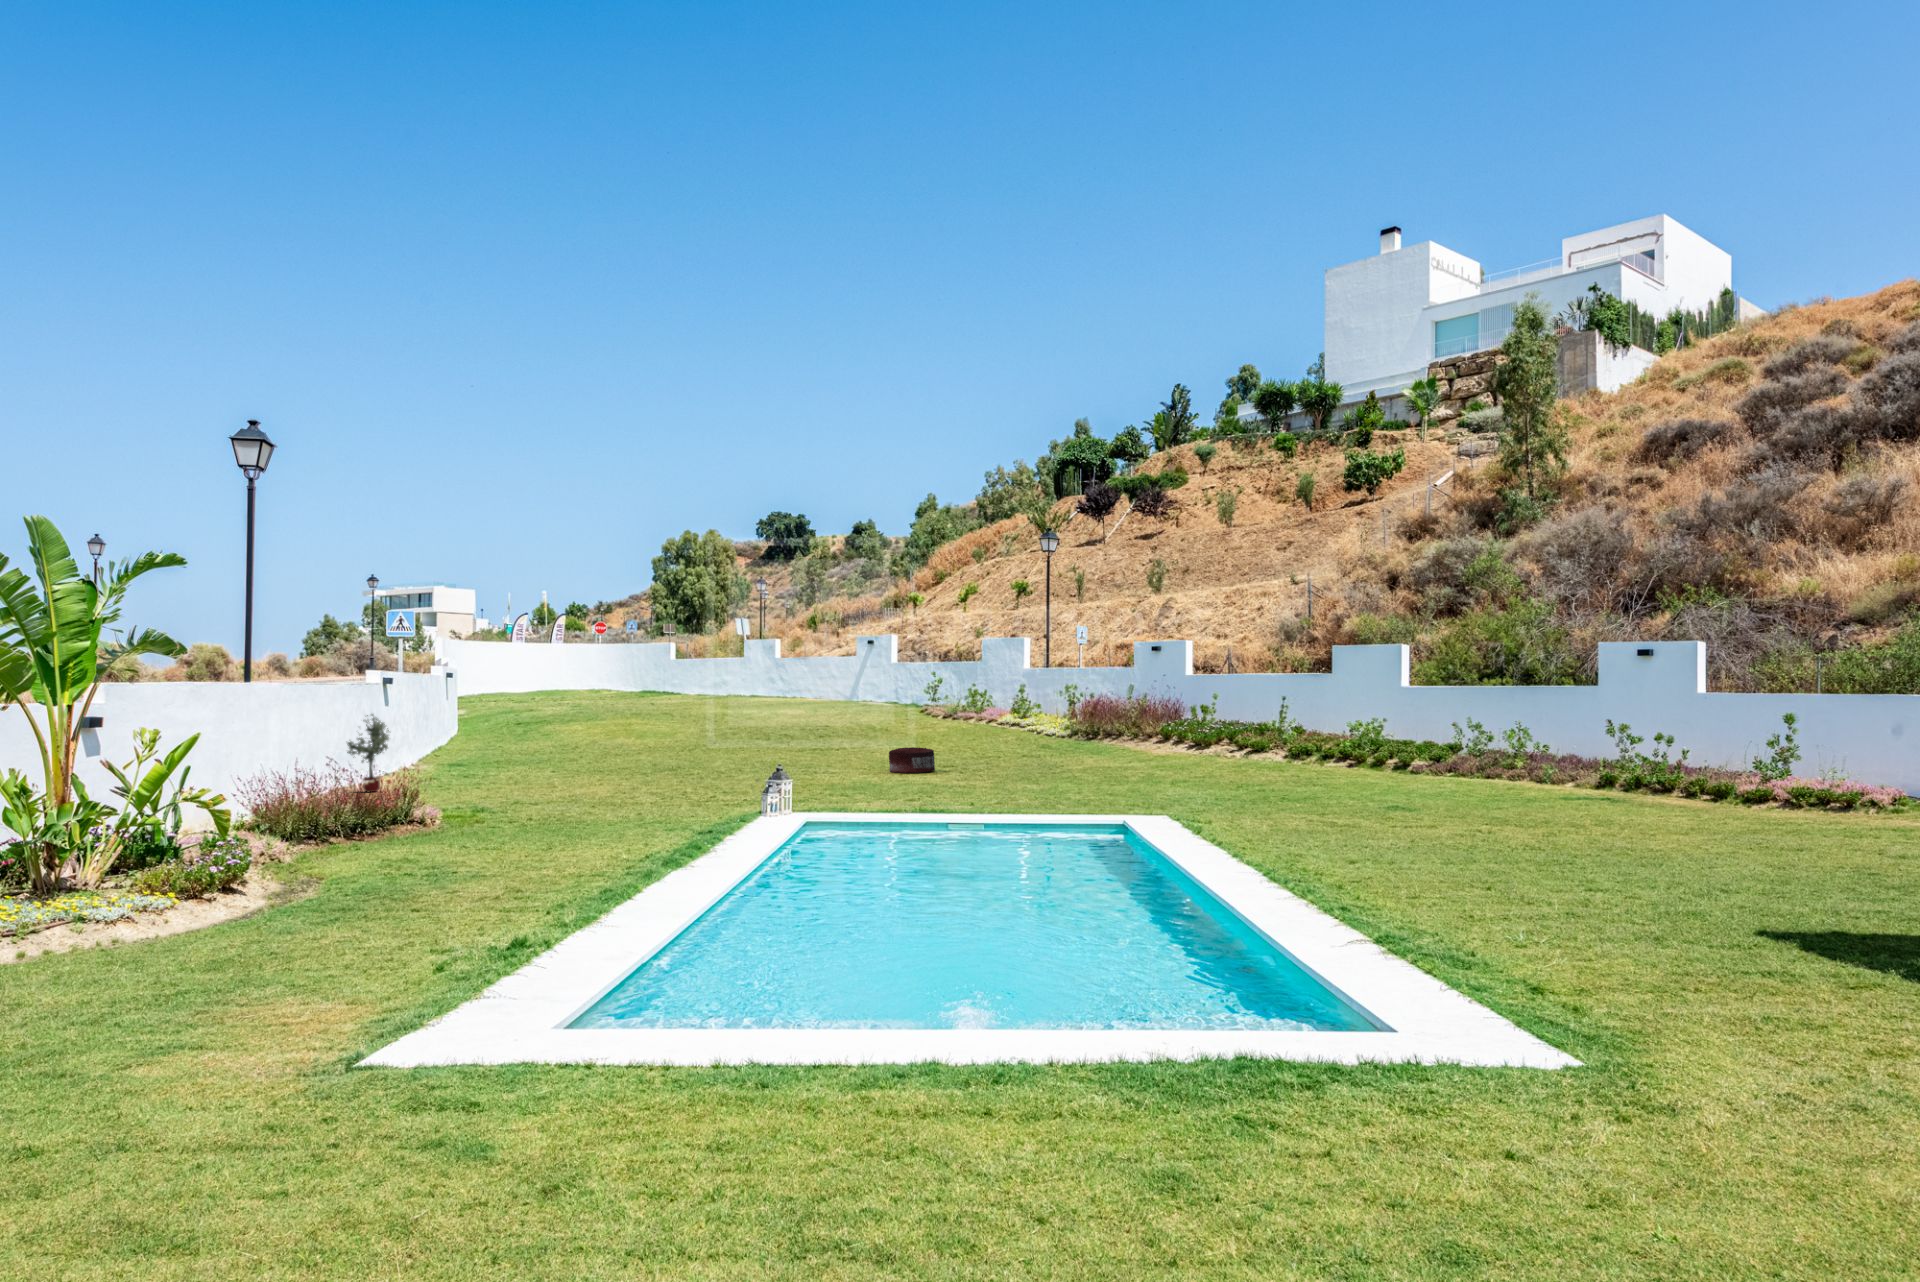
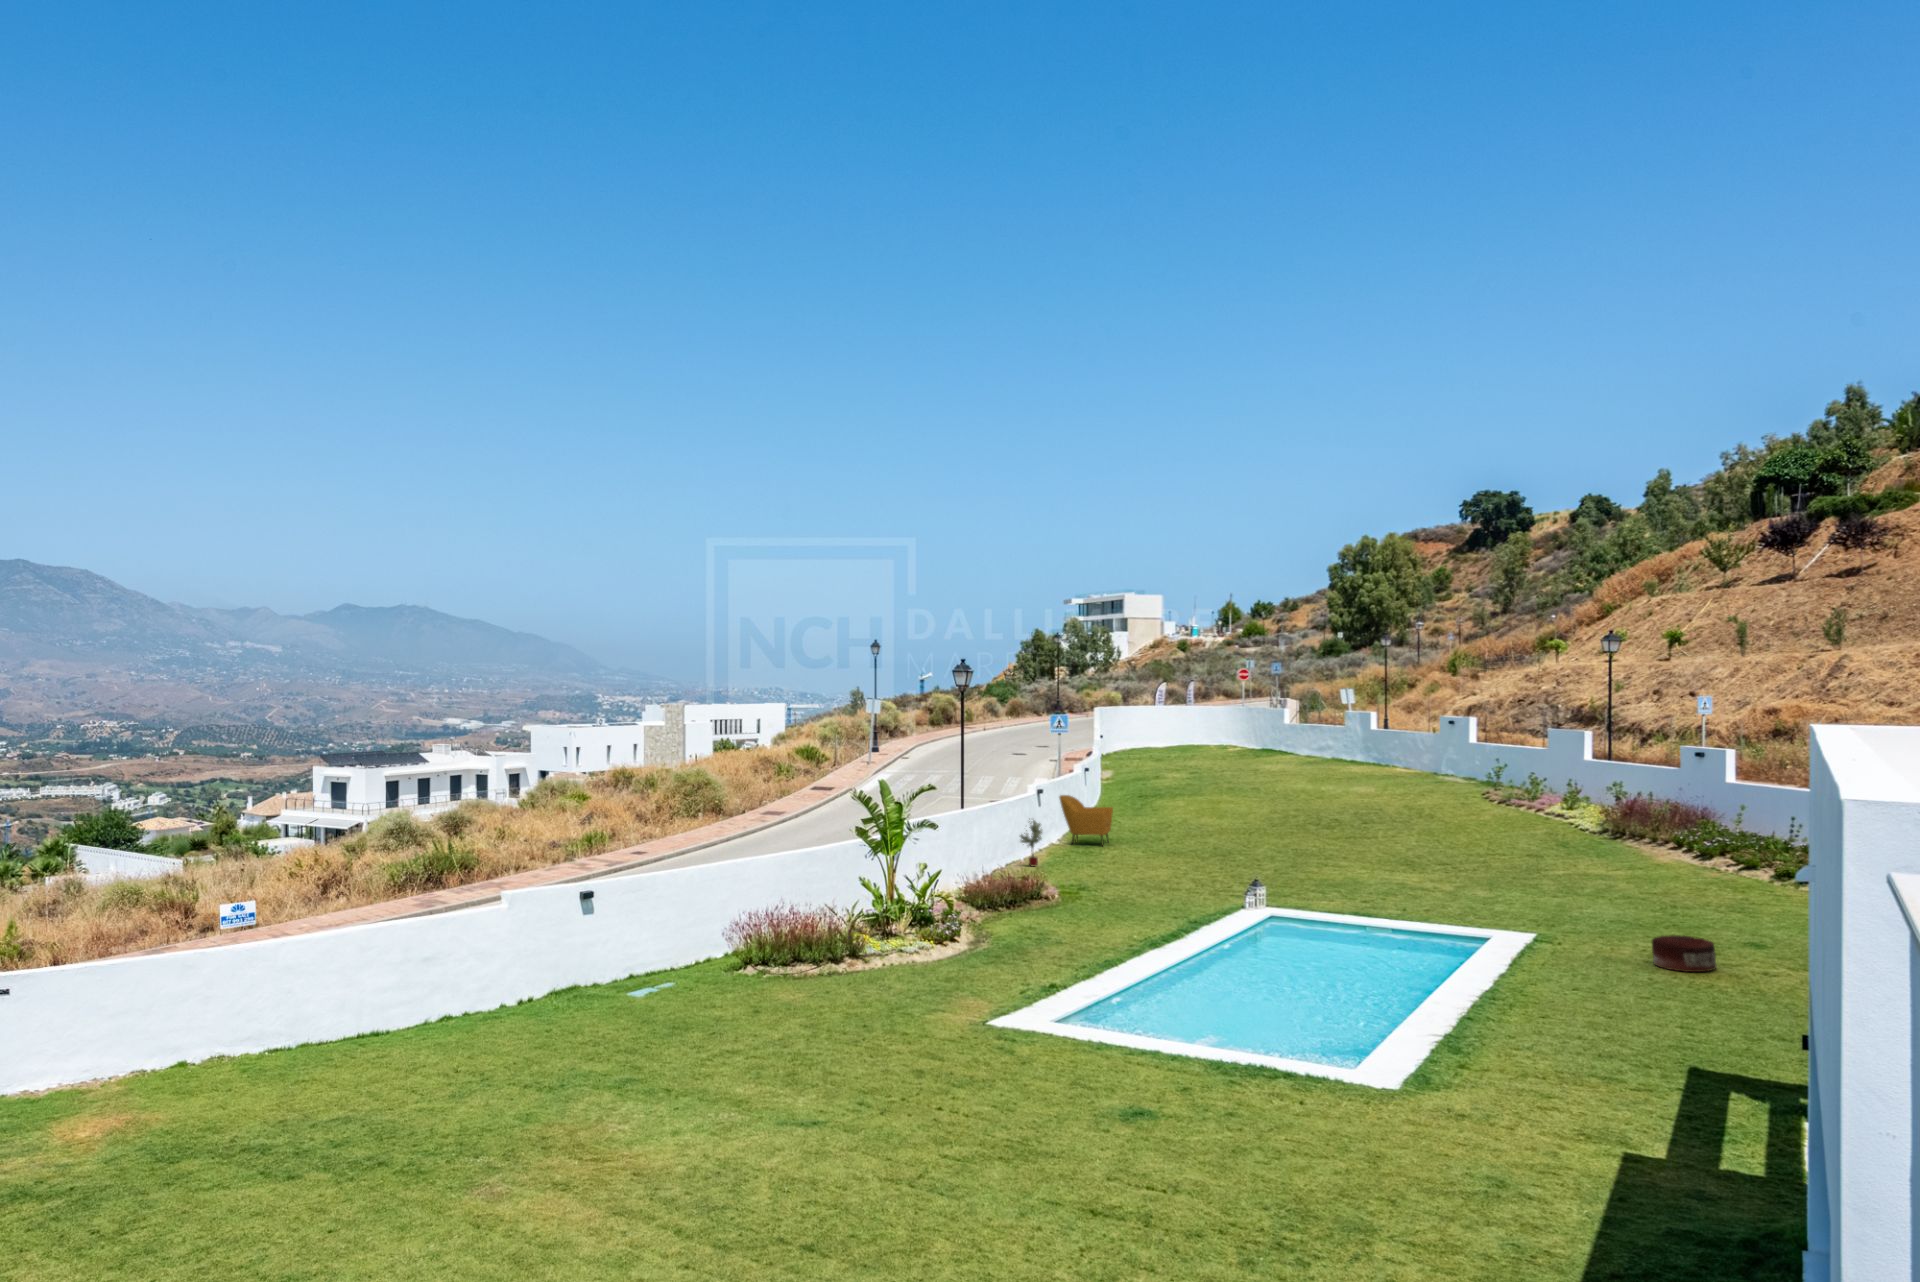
armchair: none [406,698,491,772] -> present [1059,795,1113,845]
pouf: present [889,747,935,773] -> present [1652,935,1717,972]

